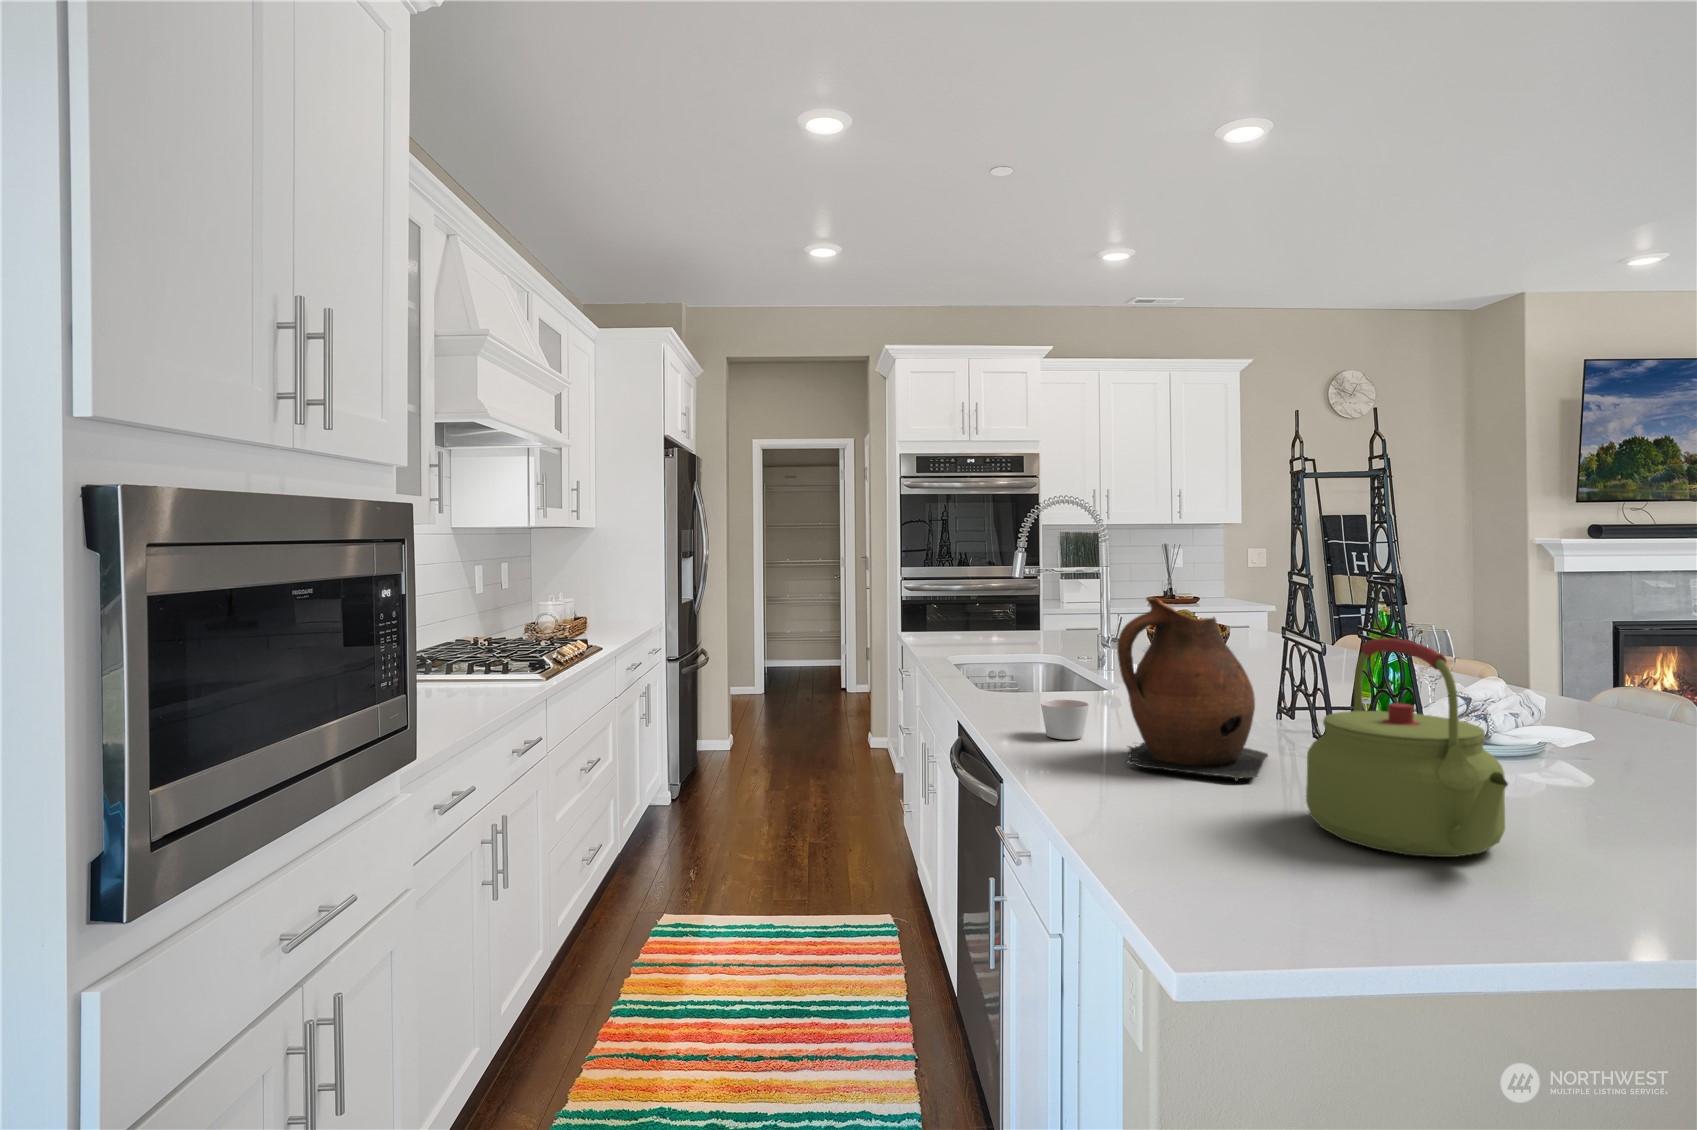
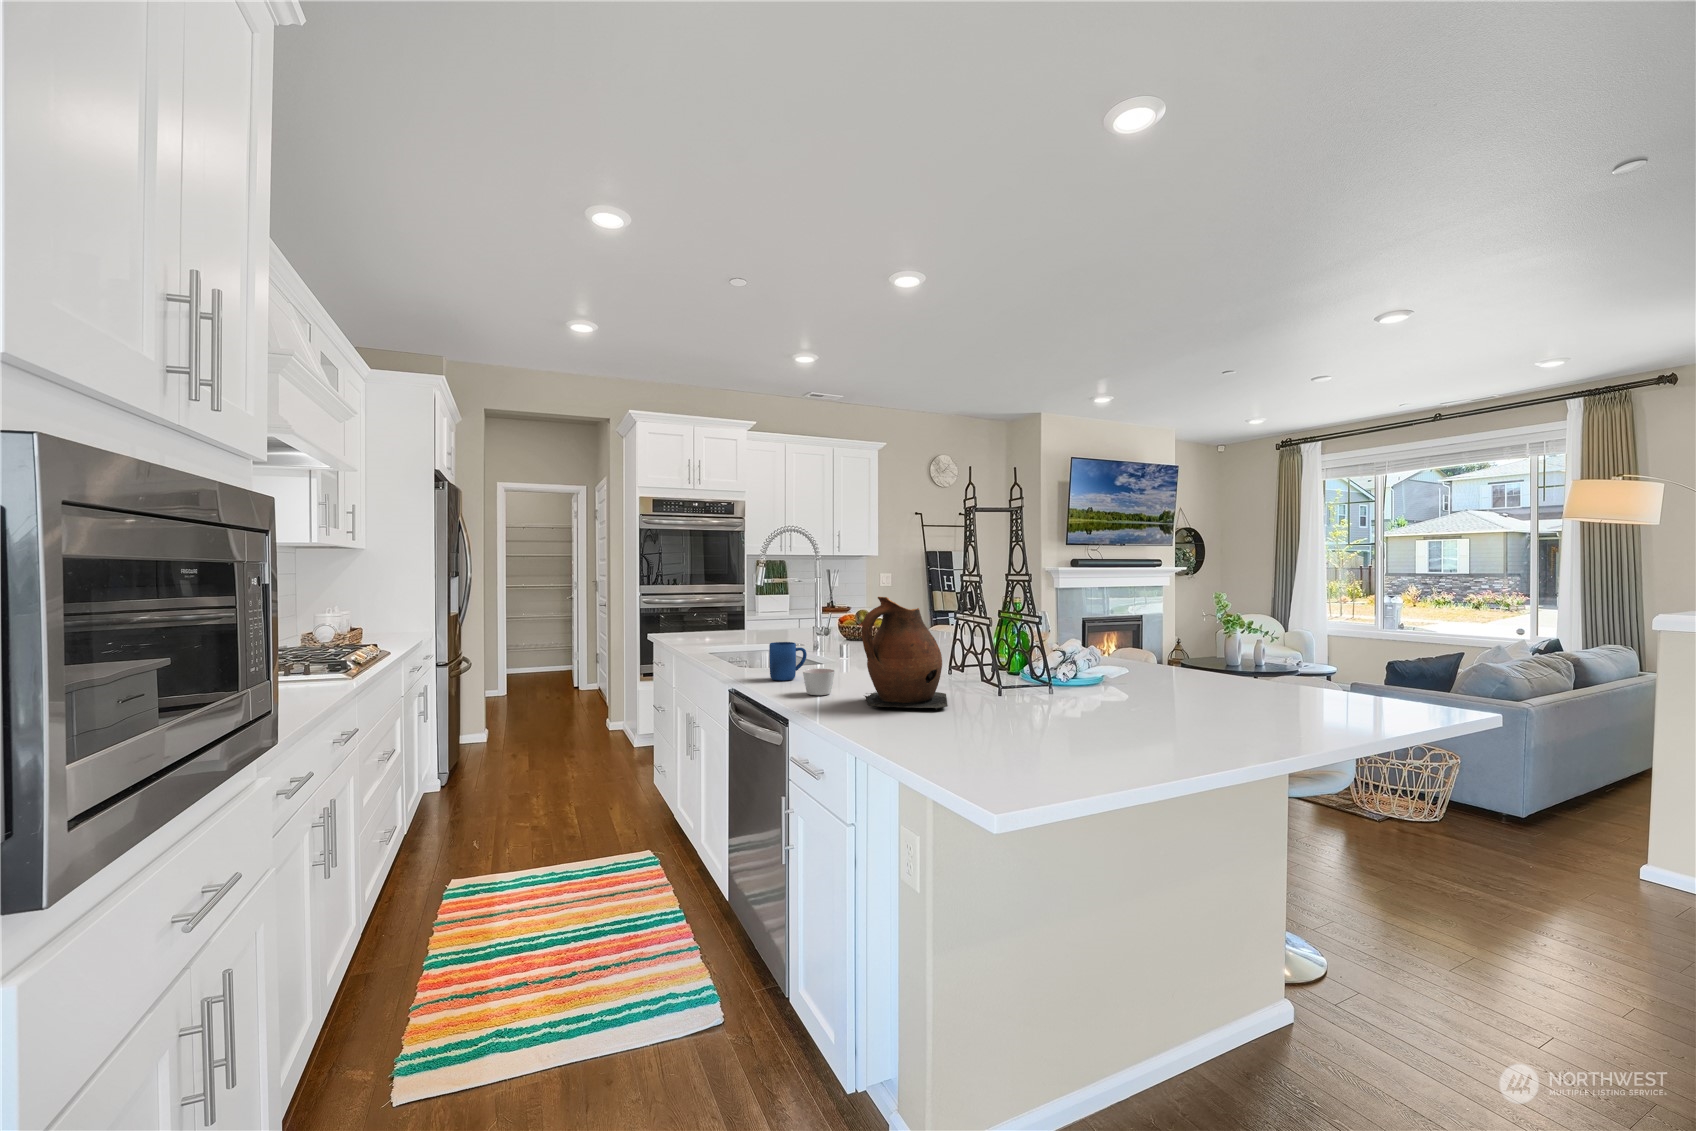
kettle: present [1306,638,1508,857] -> none [984,616,1093,738]
mug: none [1008,657,1062,712] -> present [769,642,807,681]

